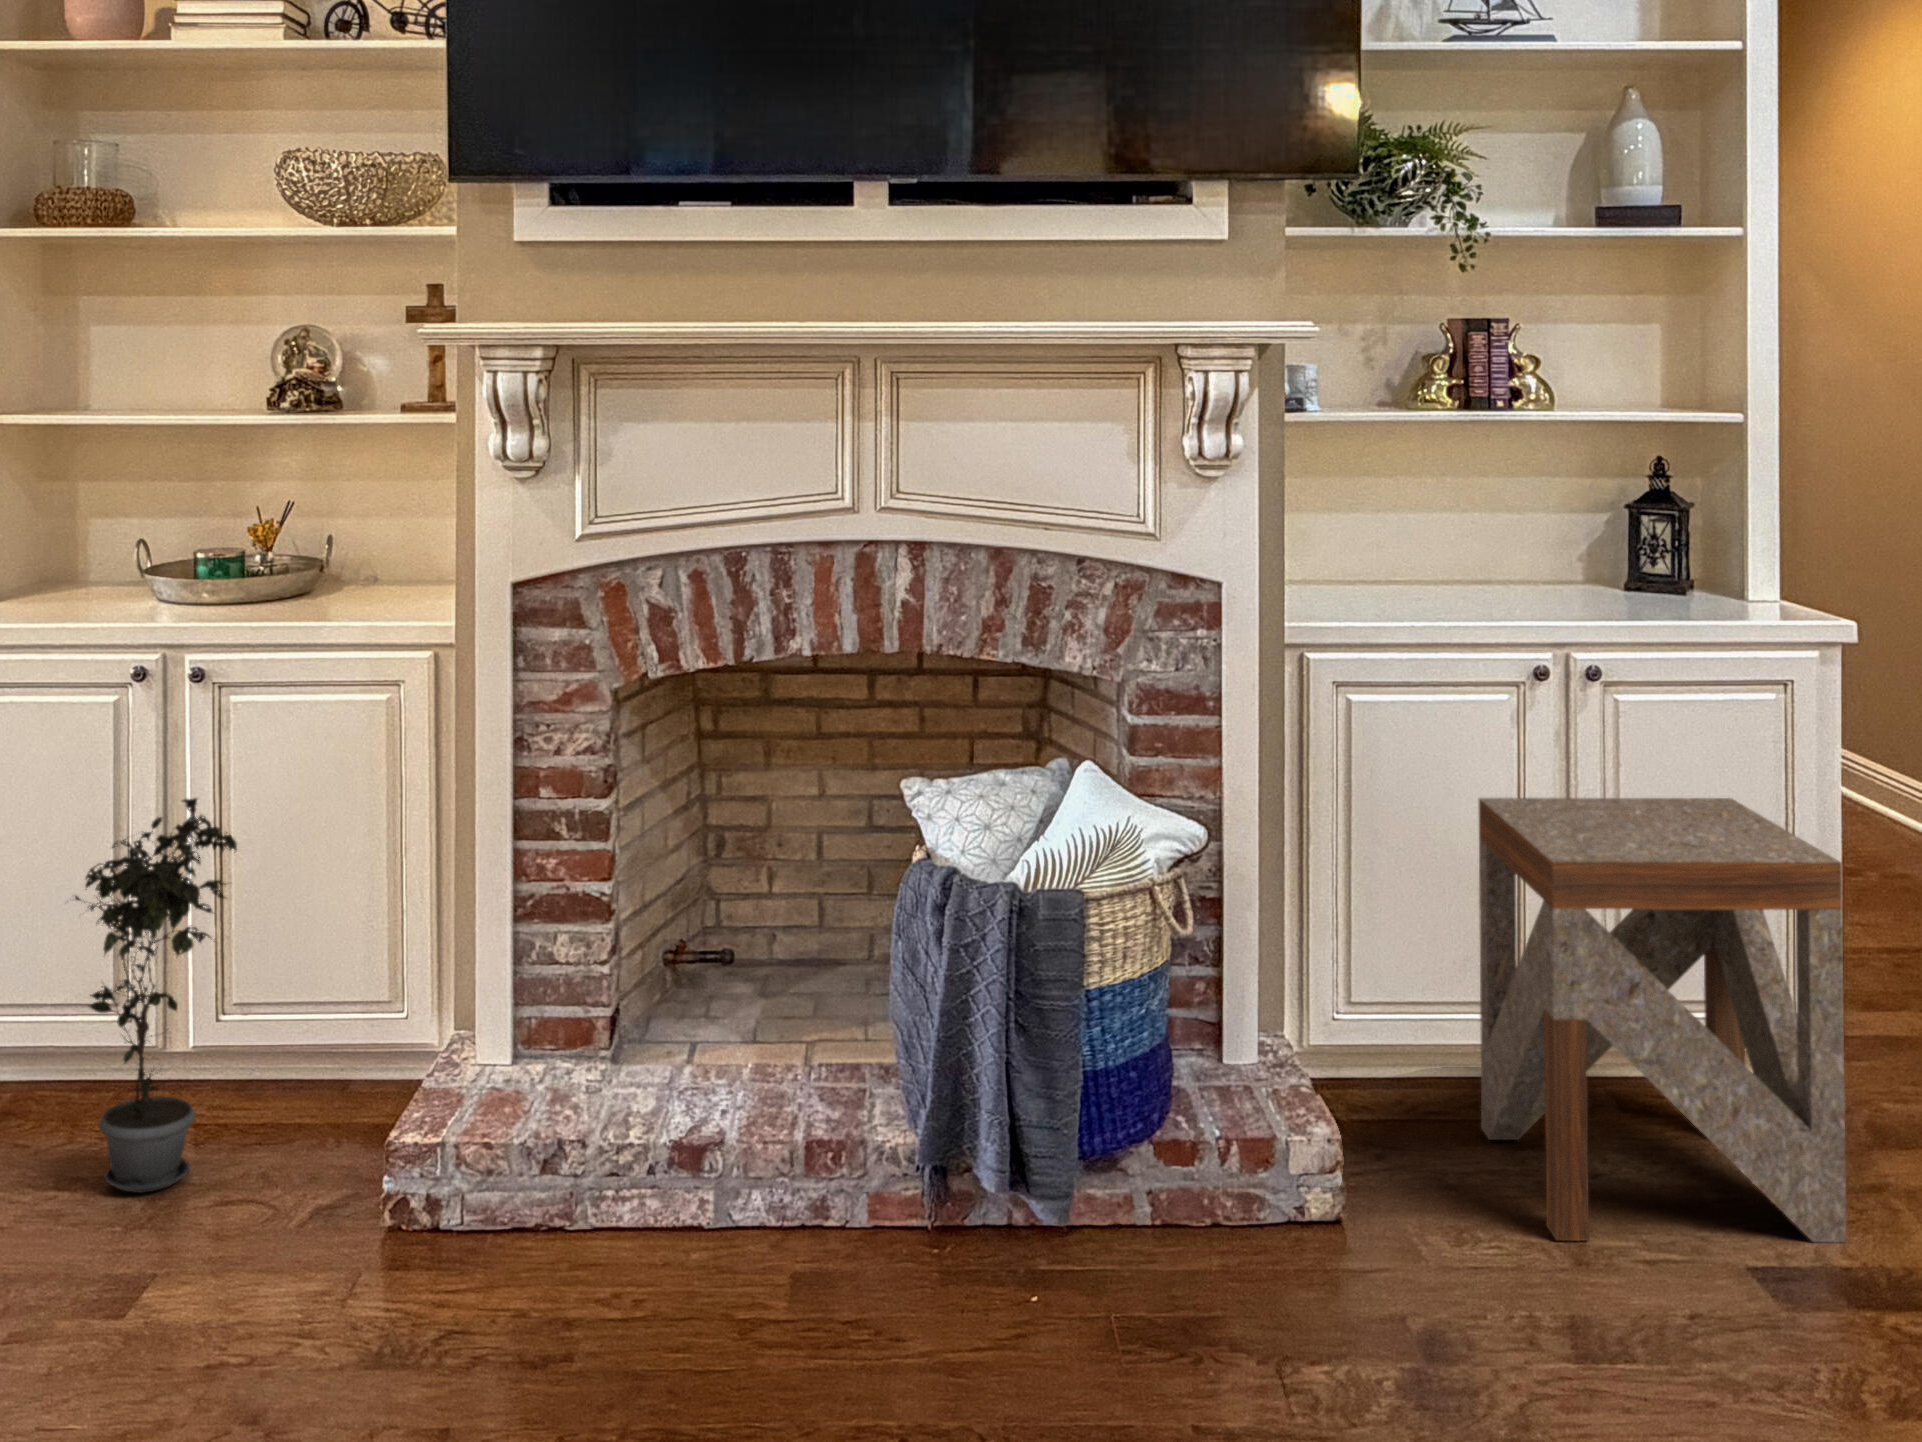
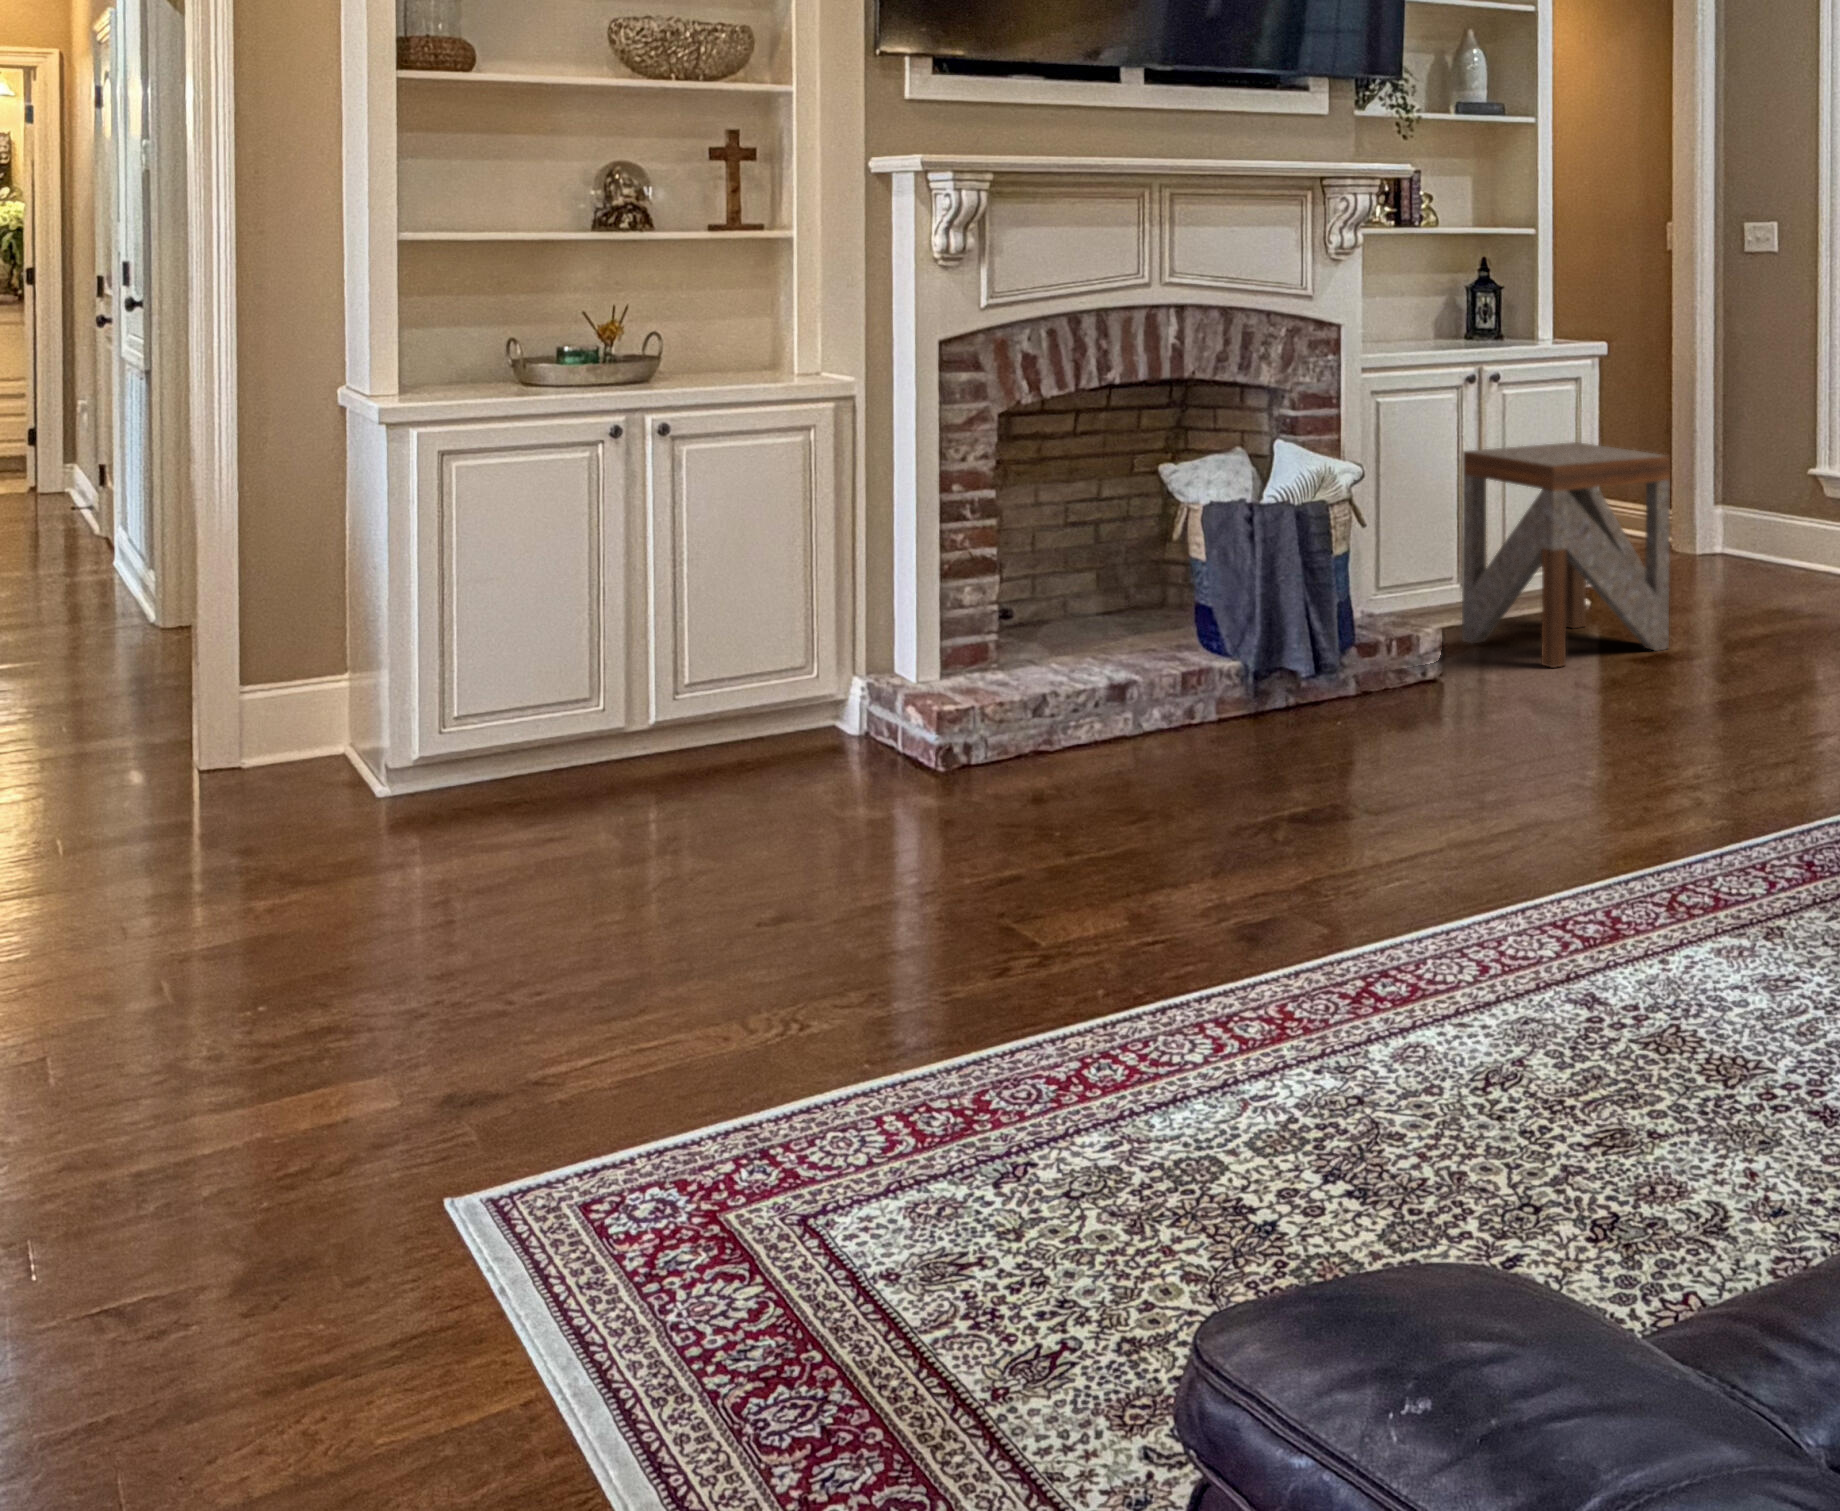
potted plant: present [75,798,237,1193] -> none [635,504,768,791]

